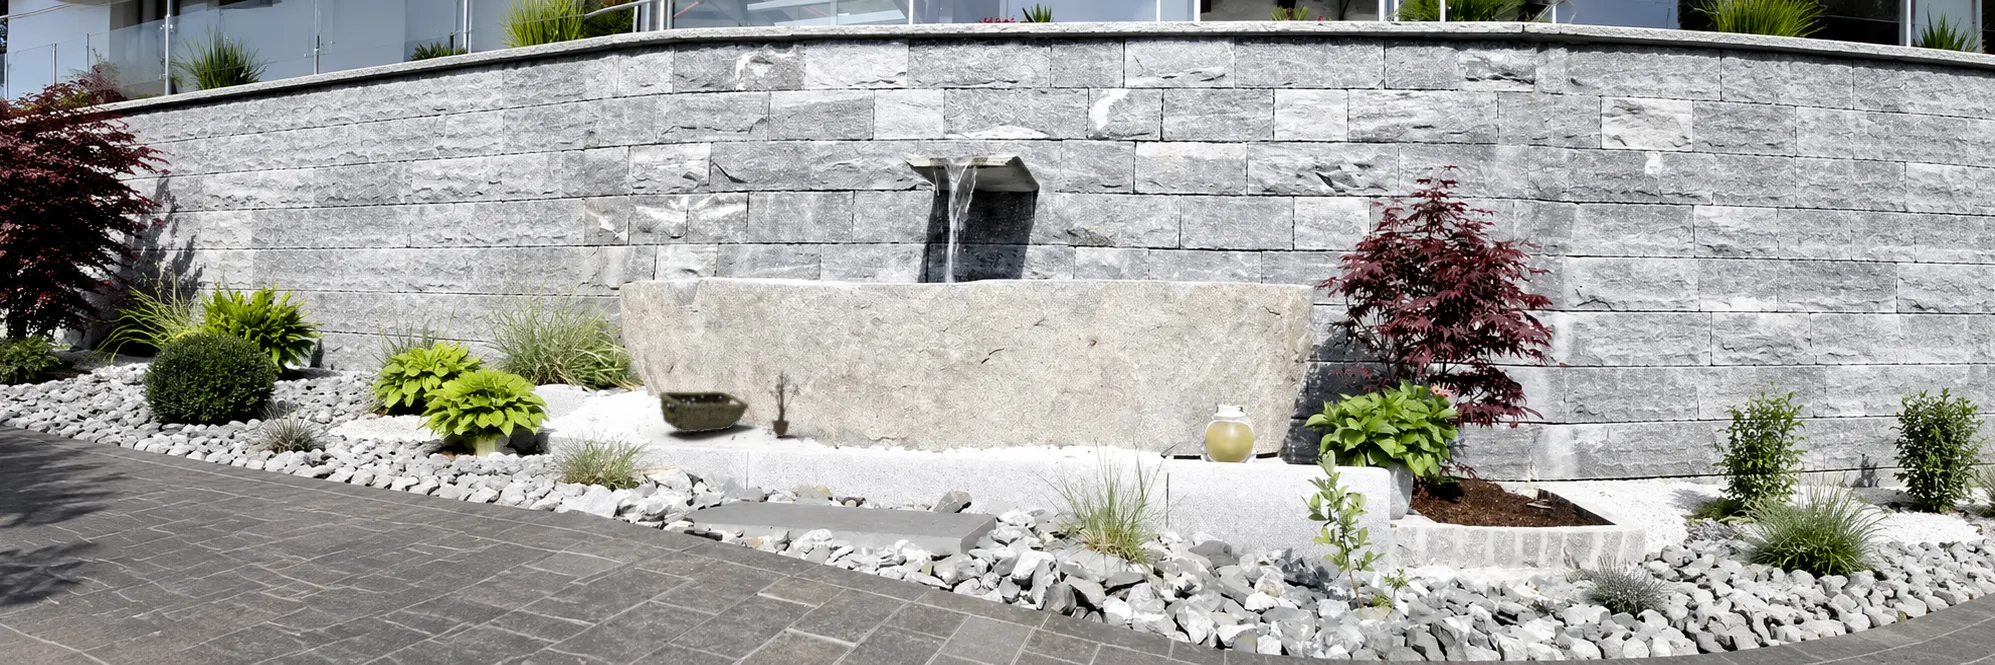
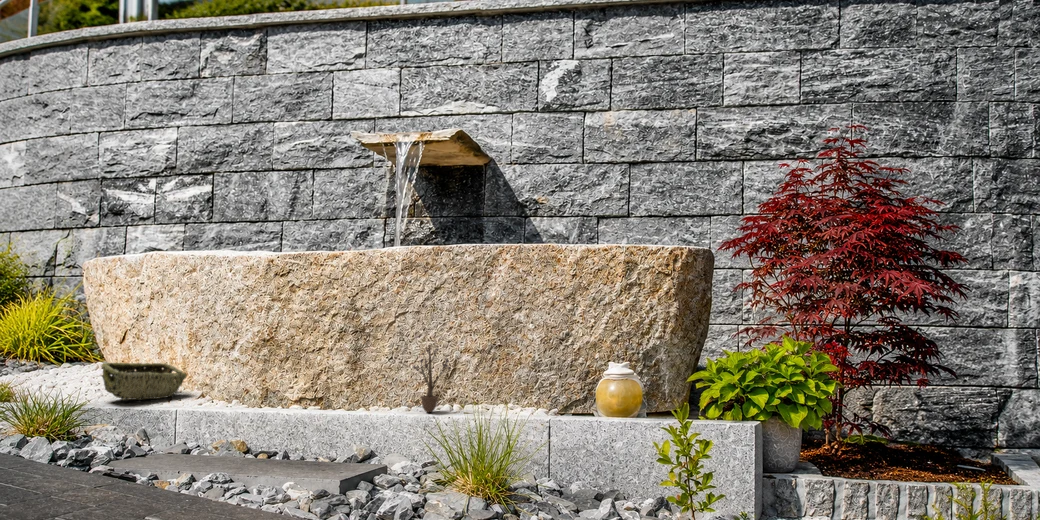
decorative plant: present [768,373,798,437] -> present [408,345,450,412]

